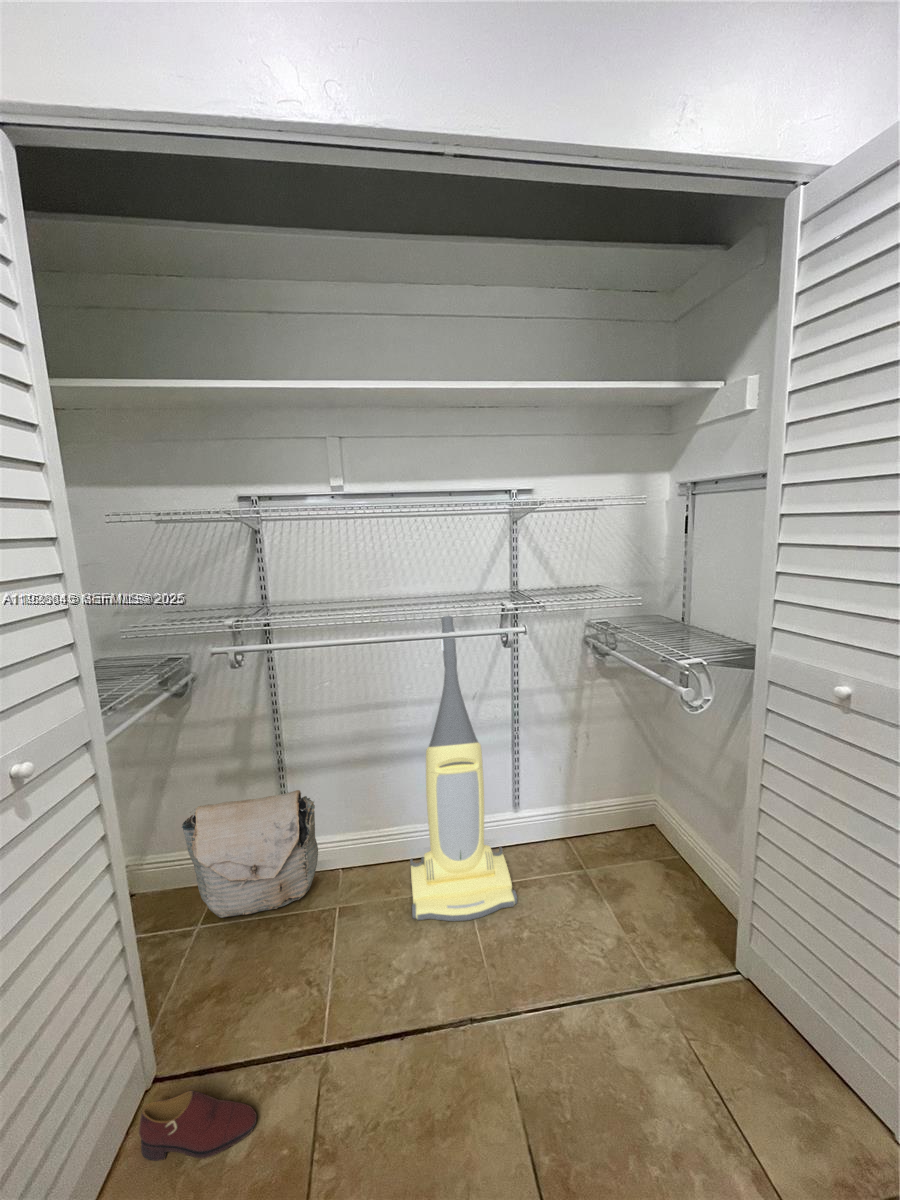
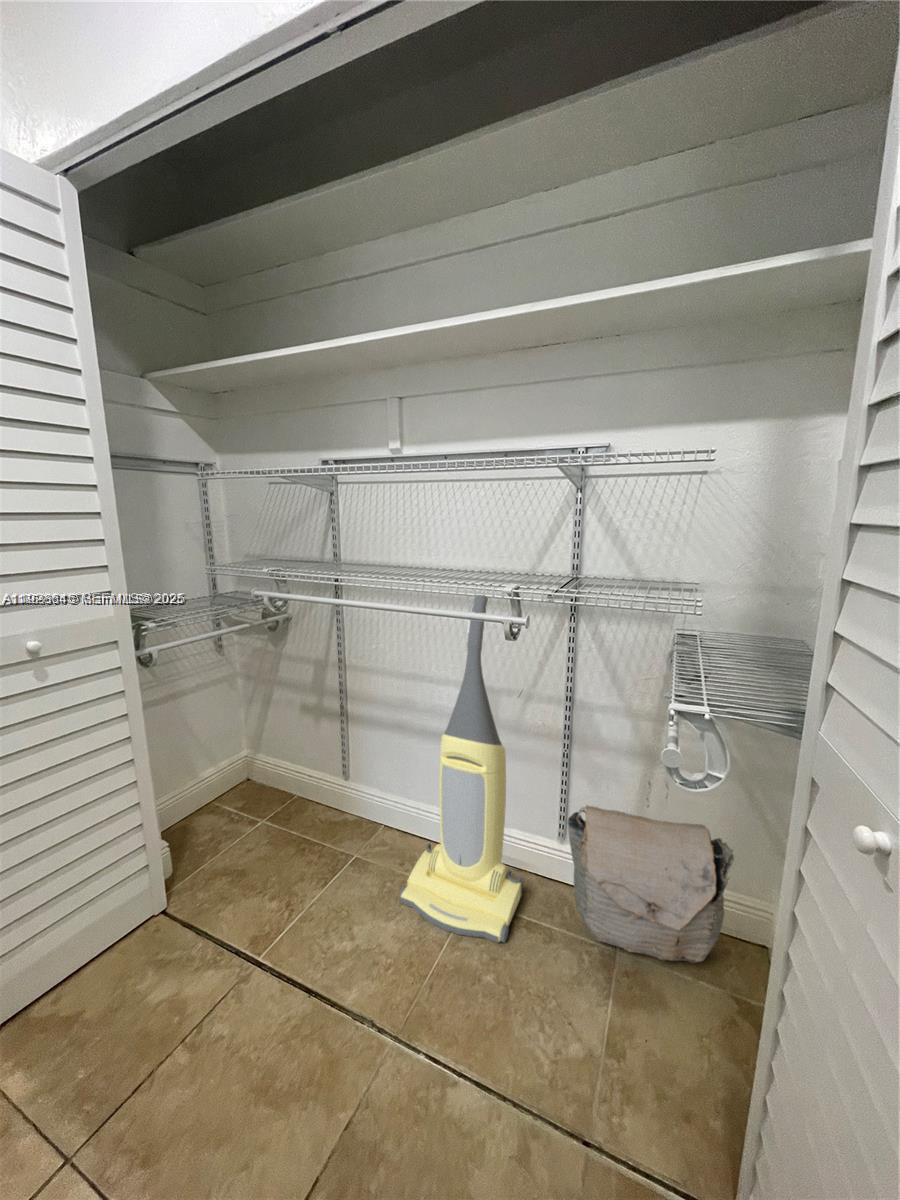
bag: present [182,790,318,917] -> present [568,805,734,963]
shoe: present [139,1090,257,1161] -> none [123,919,186,985]

